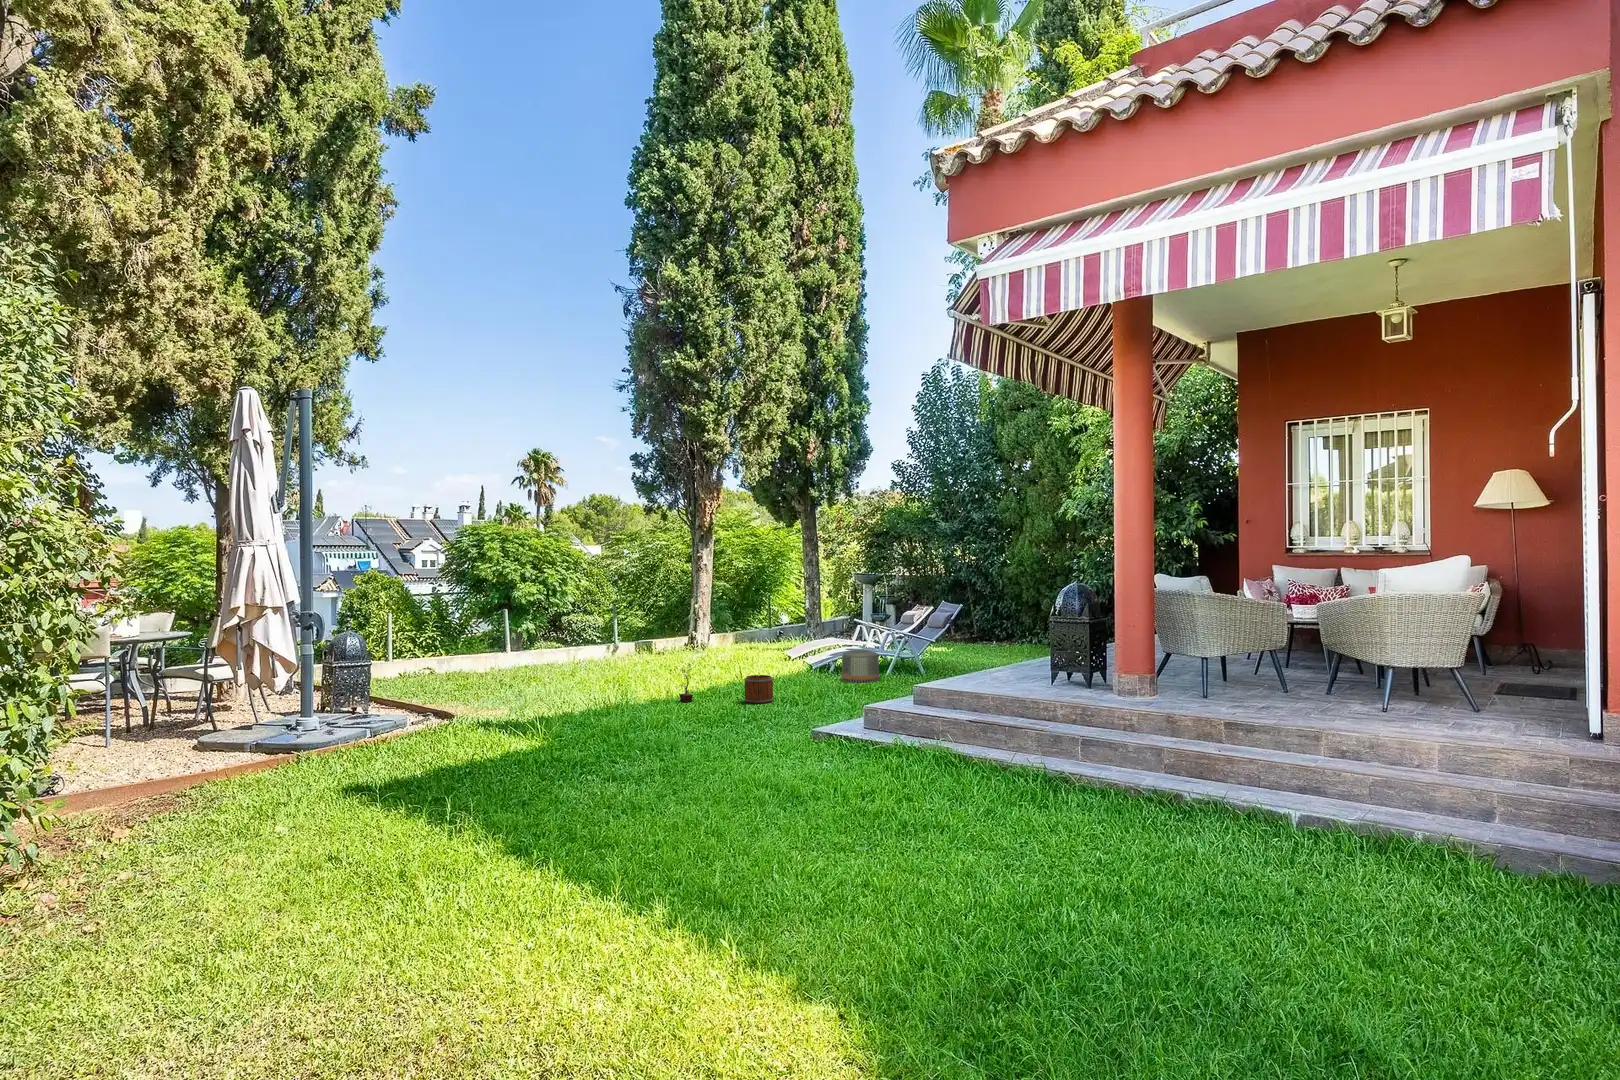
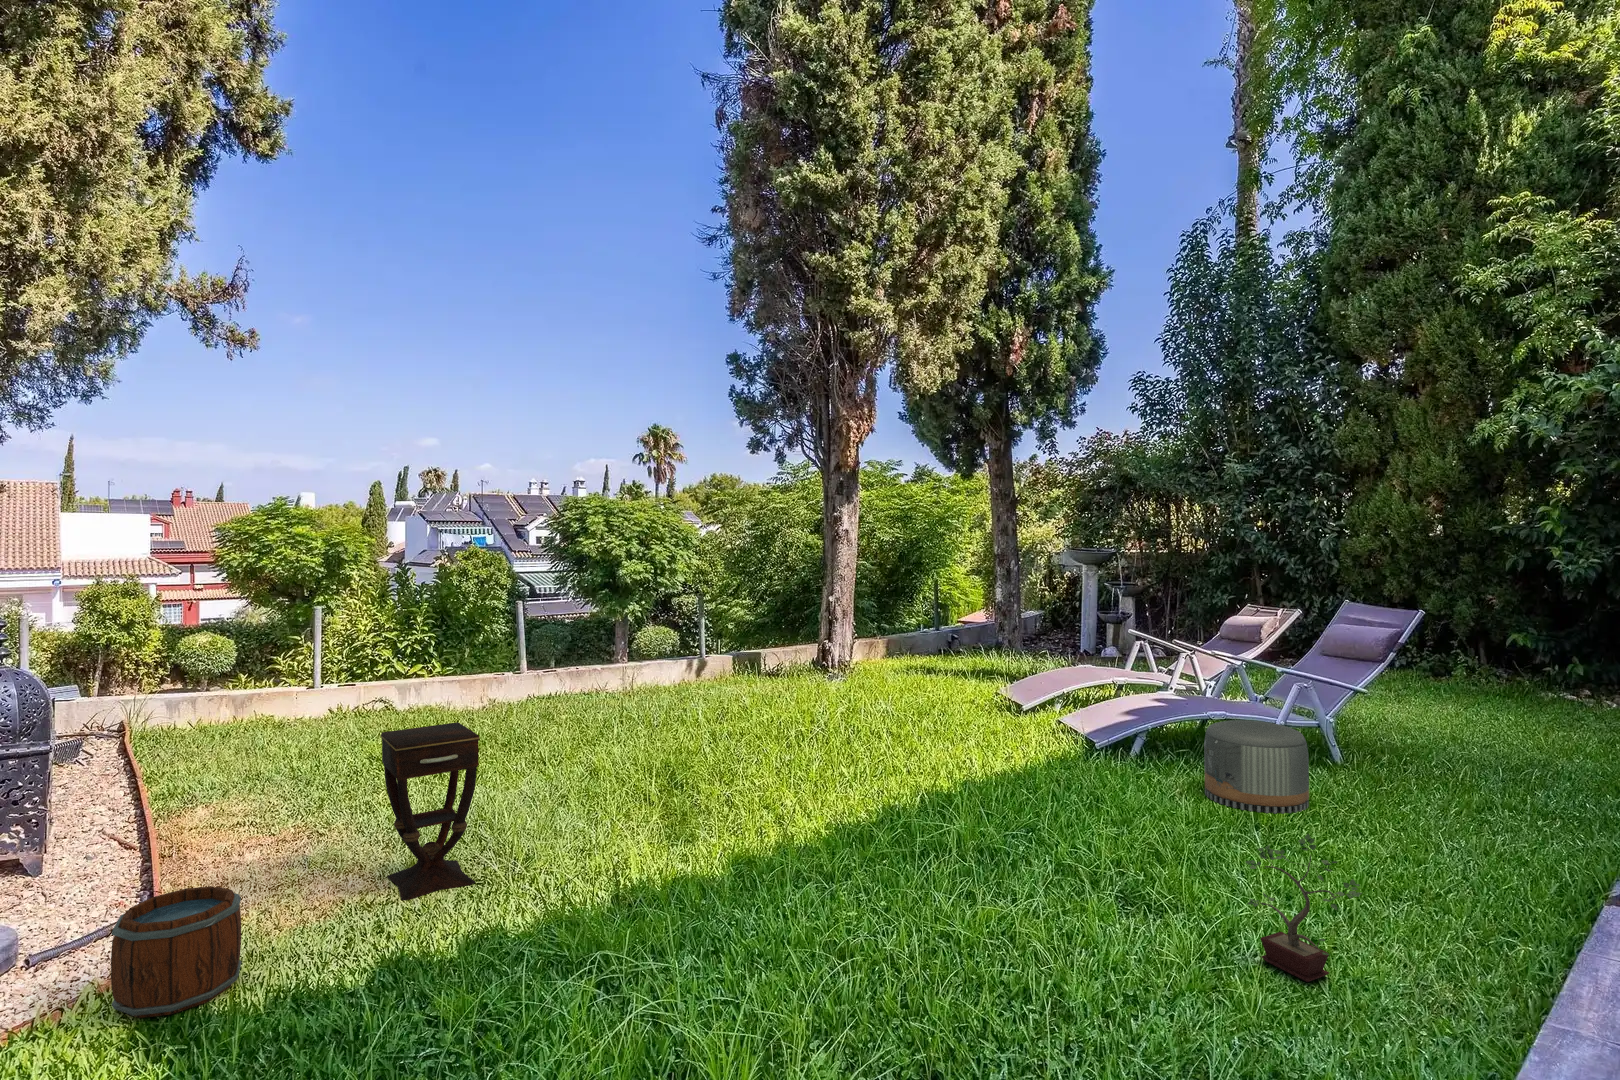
side table: none [519,649,558,708] -> present [381,722,480,900]
potted plant: present [679,664,693,702] -> present [1246,834,1362,982]
bucket: present [745,675,773,704] -> present [111,886,241,1018]

